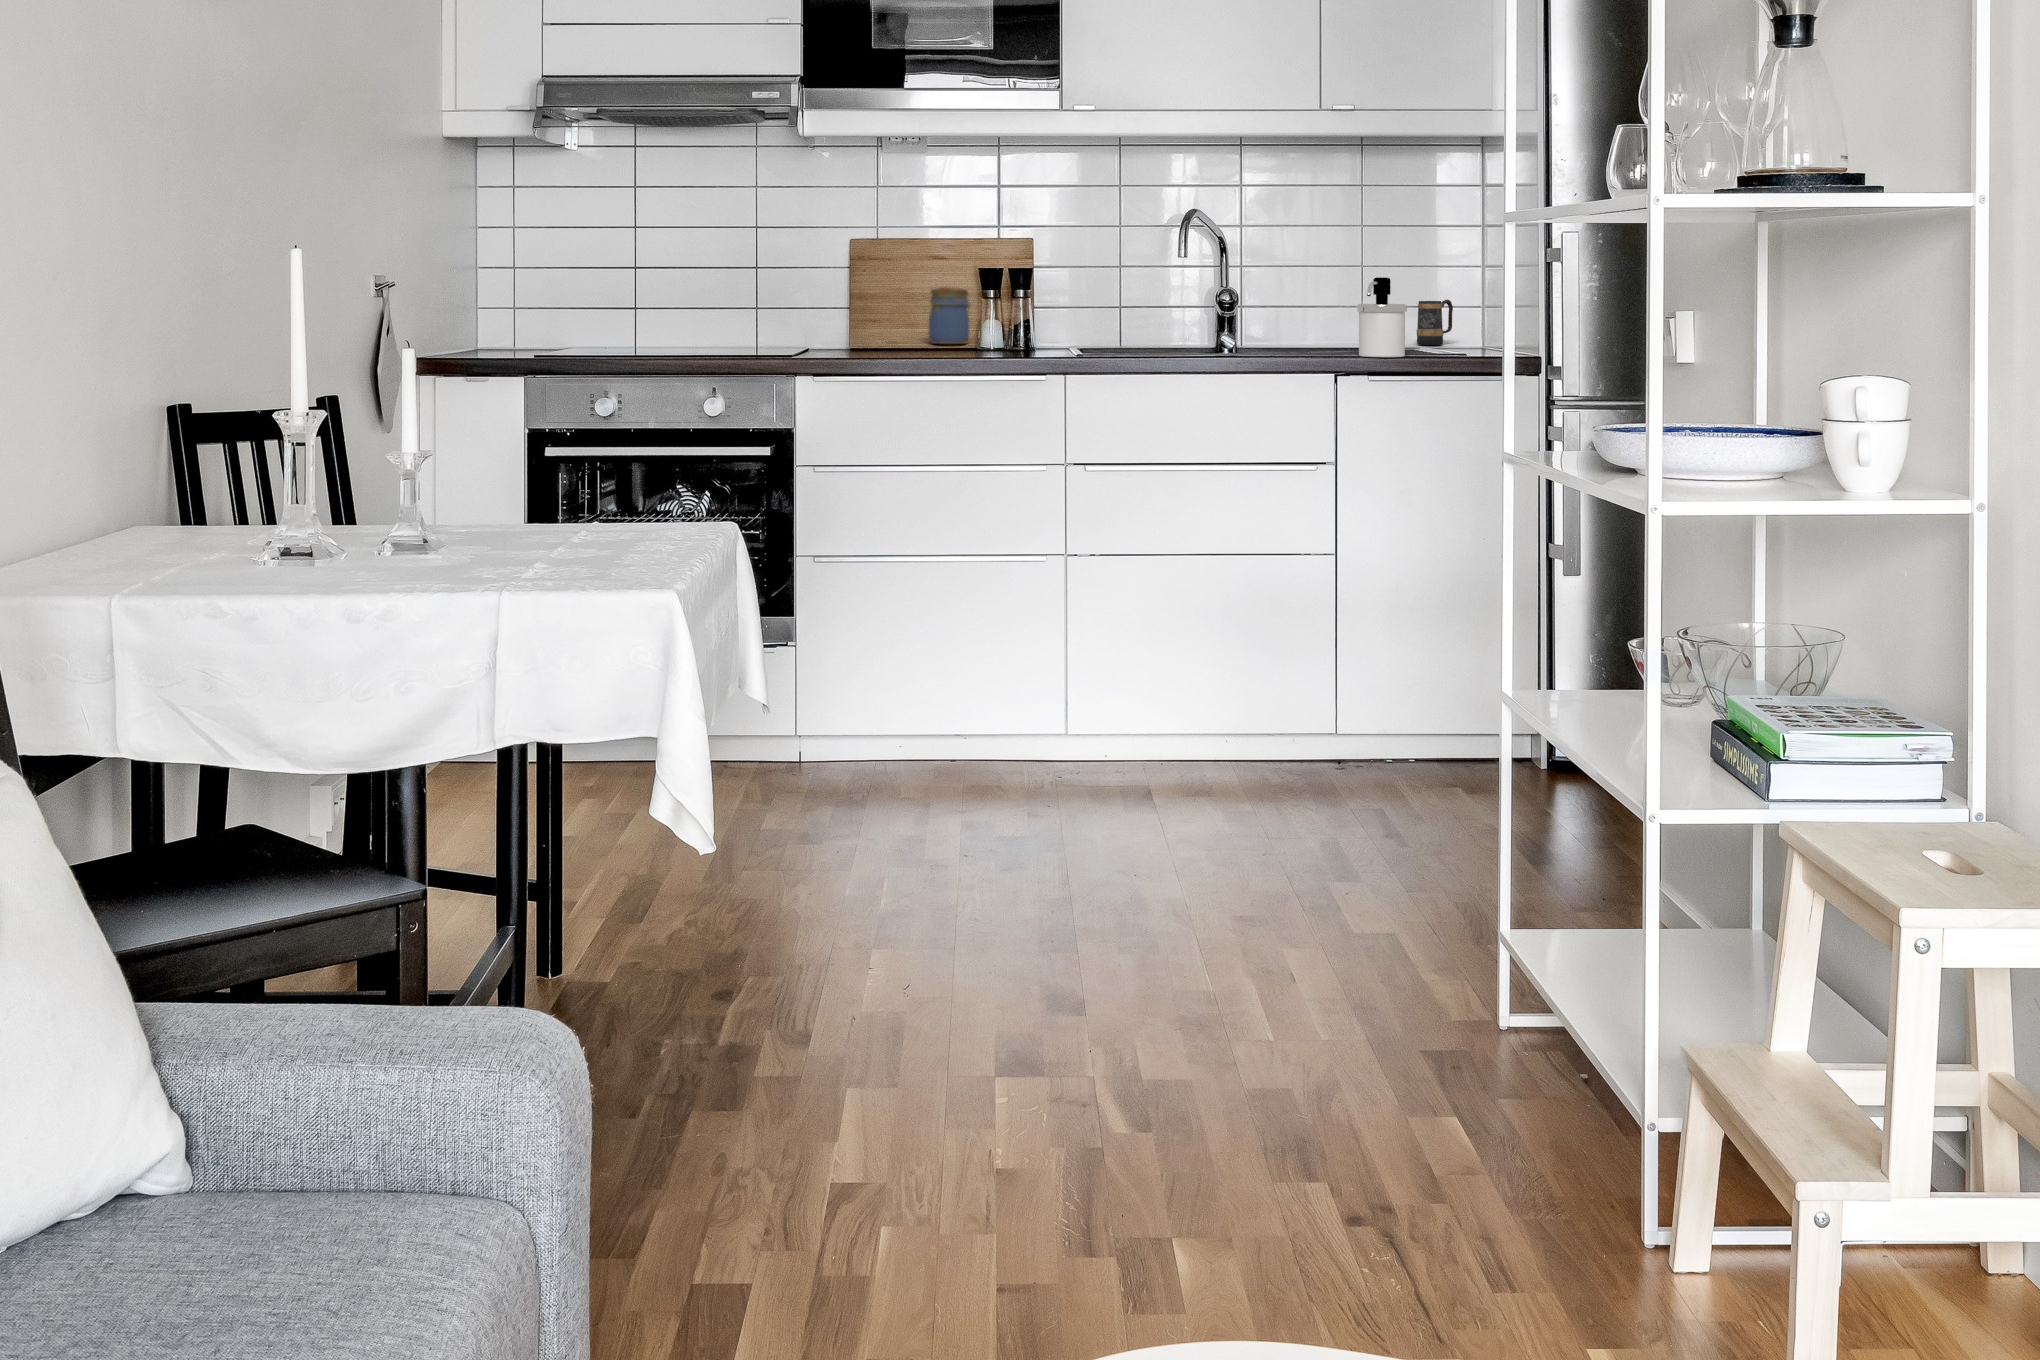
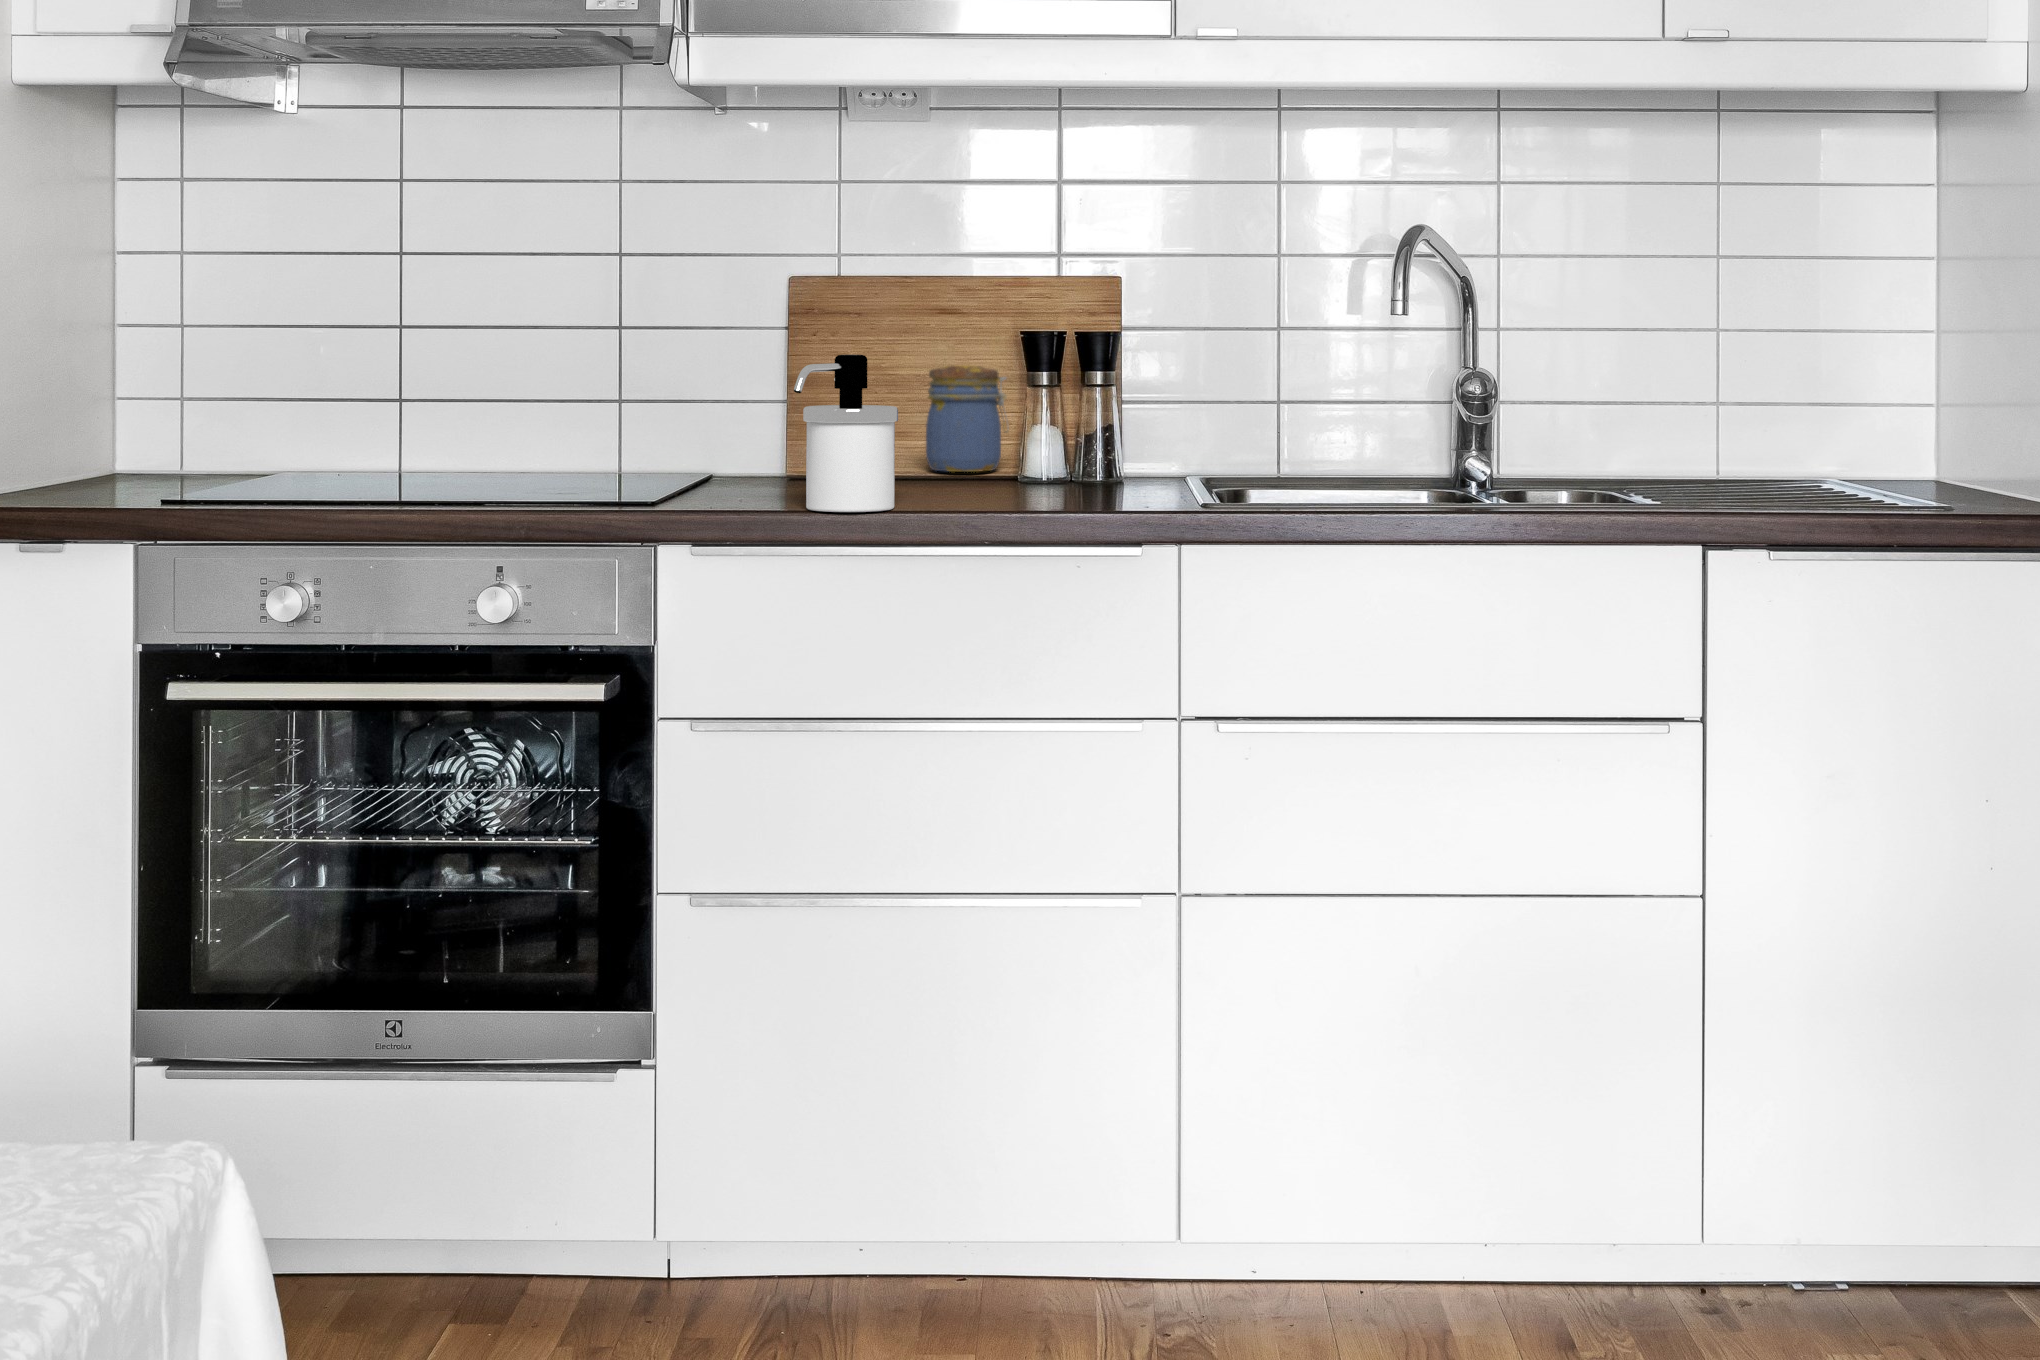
soap dispenser: present [1357,277,1407,357] -> present [794,355,898,512]
mug: present [1417,300,1453,345] -> none [1830,390,1897,475]

